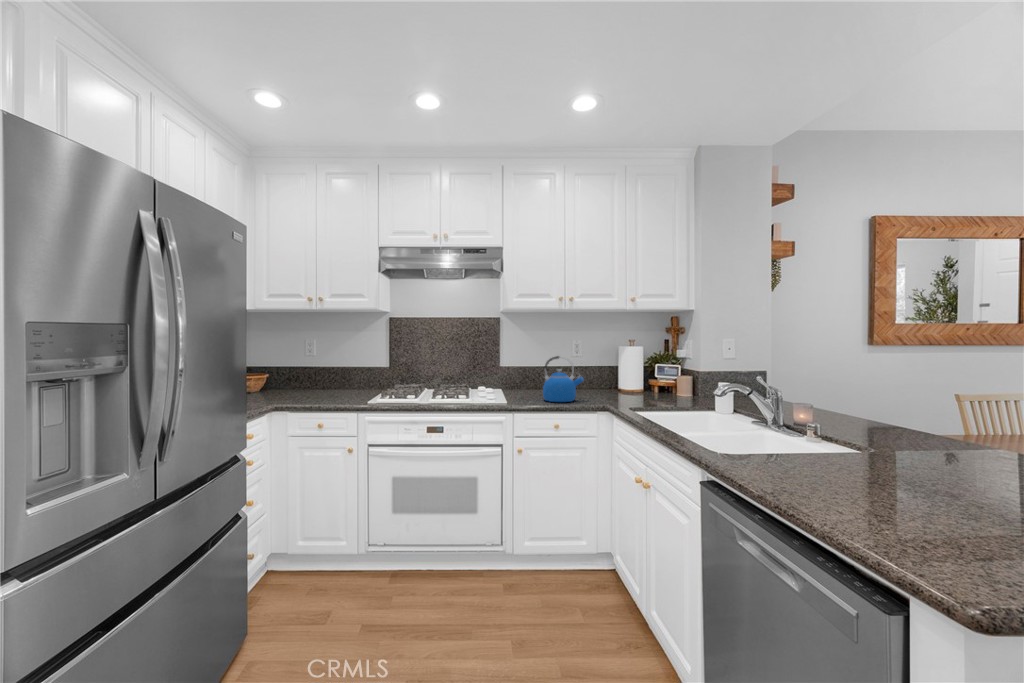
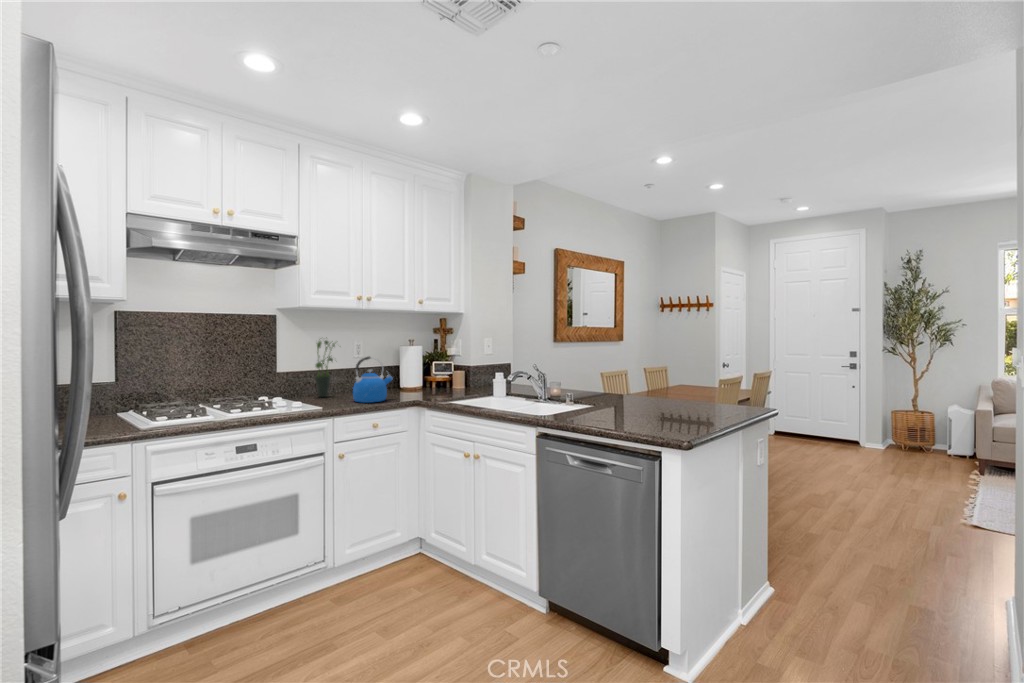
potted plant: none [522,337,544,393] -> present [315,341,335,397]

